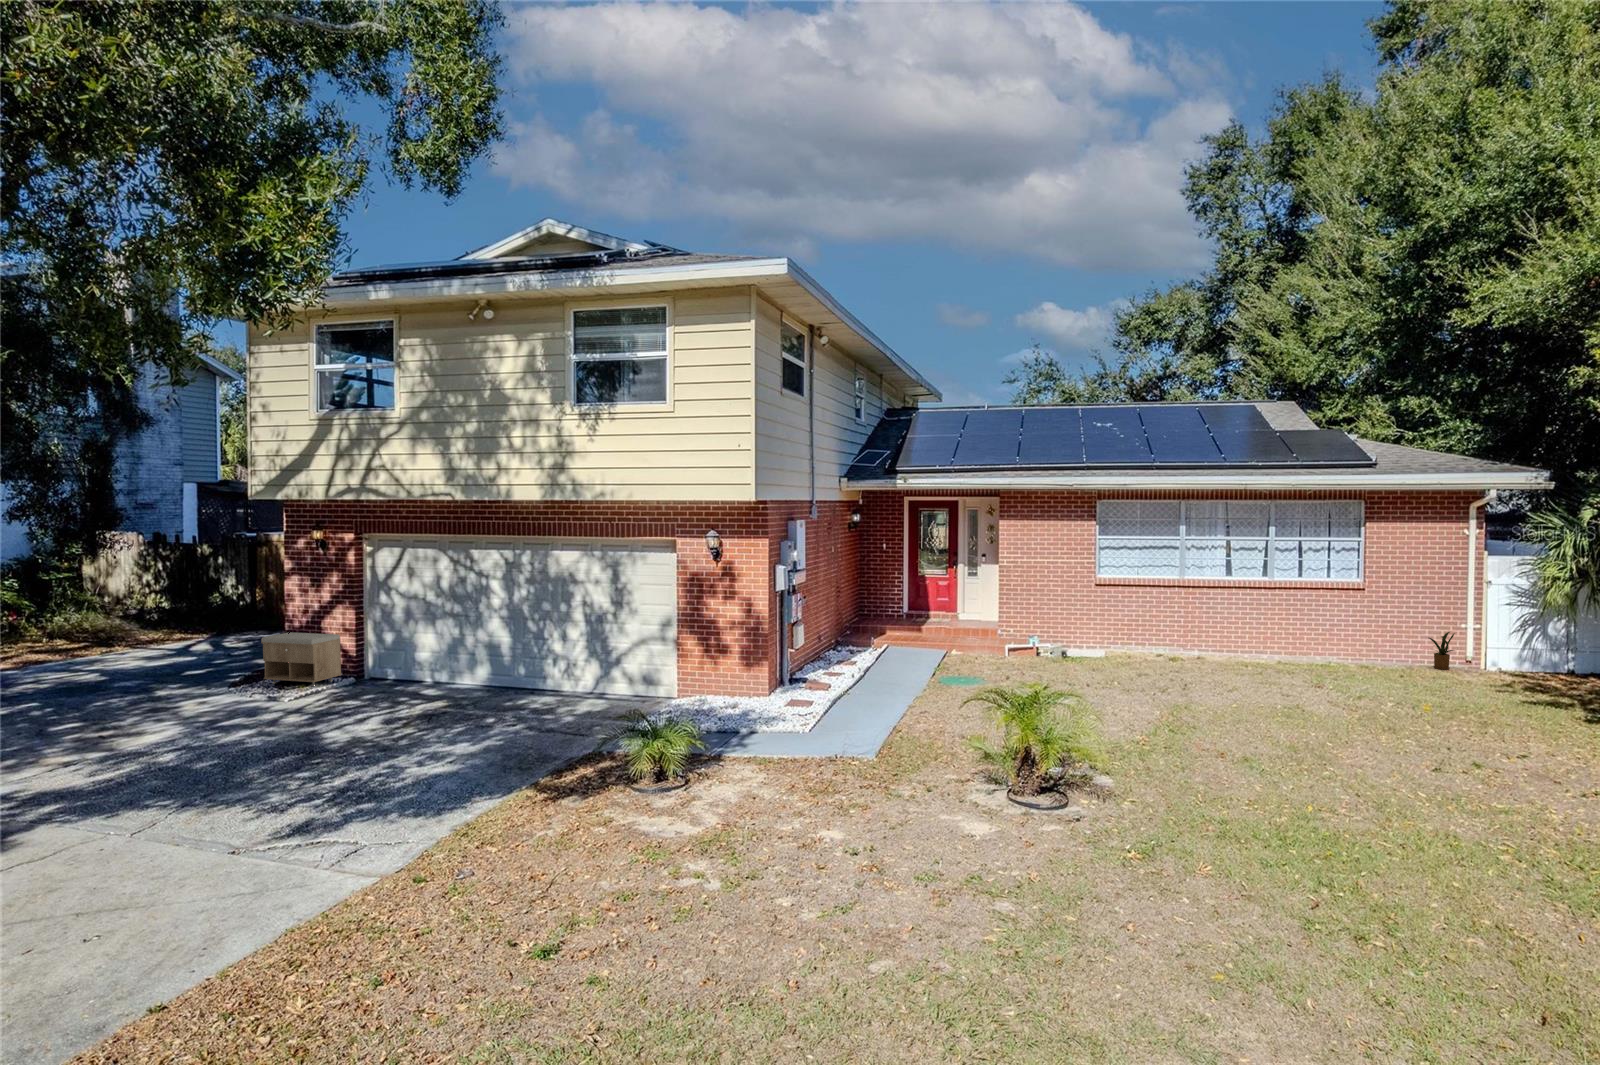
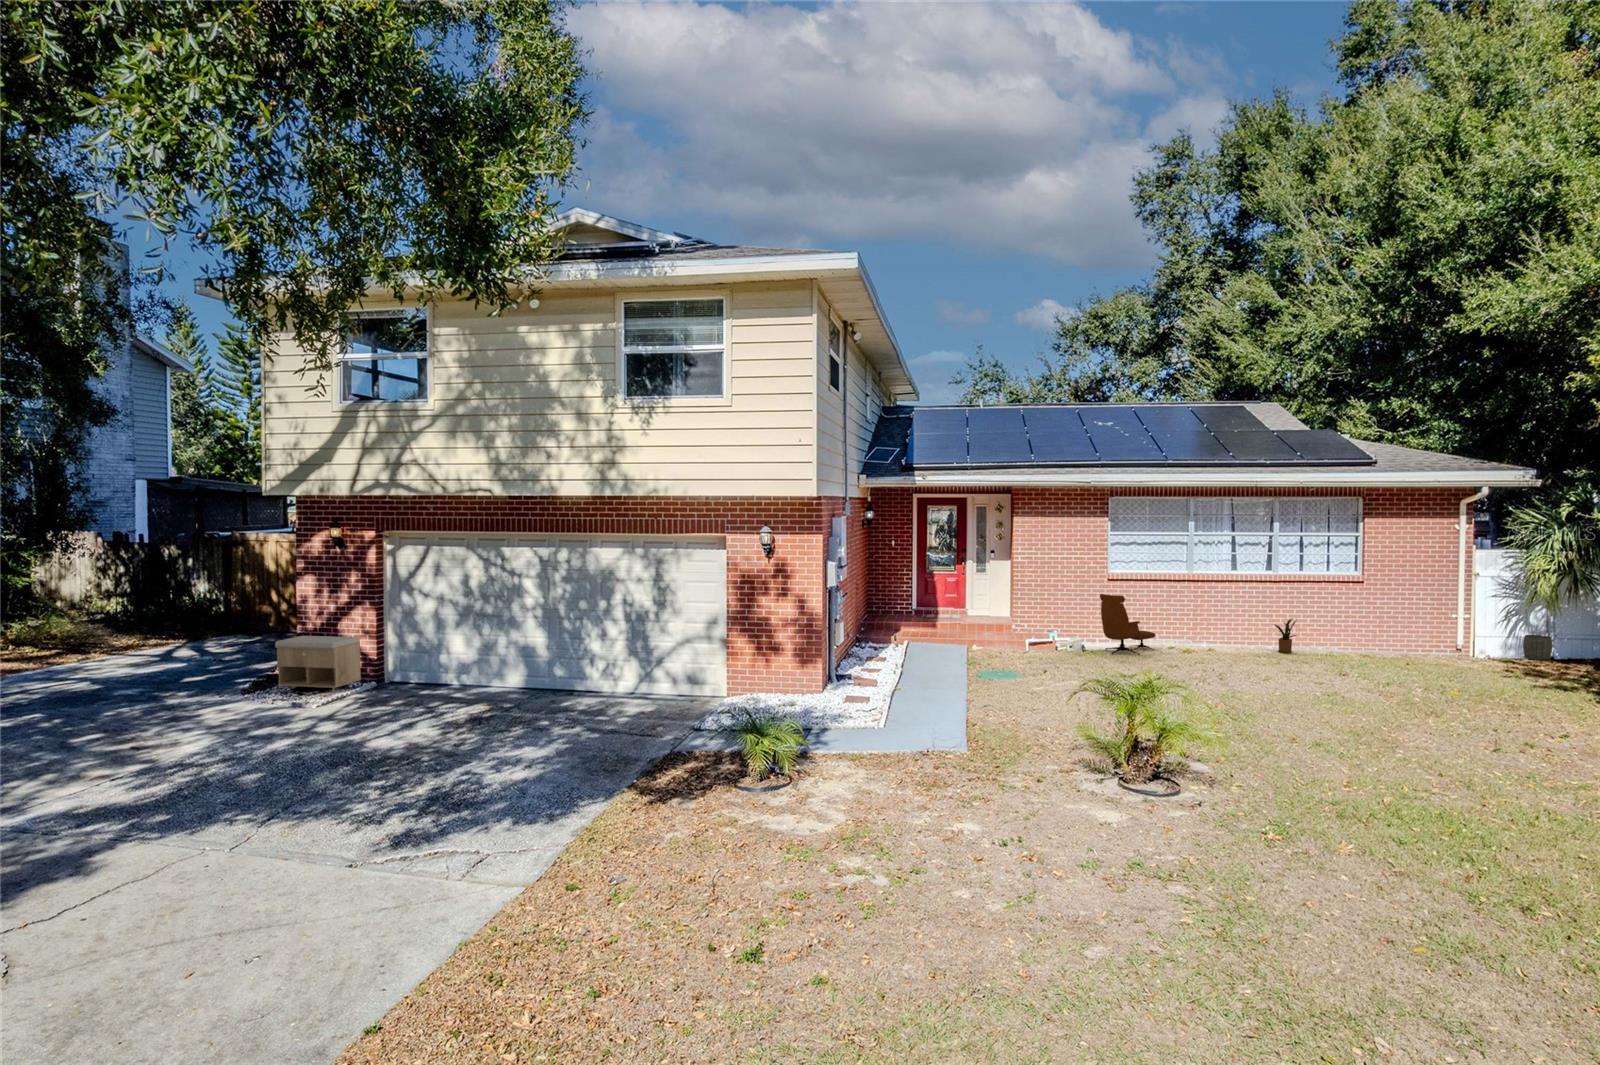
lounge chair: none [1080,599,1142,663] -> present [1100,594,1155,655]
house plant: present [1429,632,1455,670] -> present [1274,619,1296,653]
woven basket: none [1541,648,1572,675] -> present [1523,635,1552,660]

